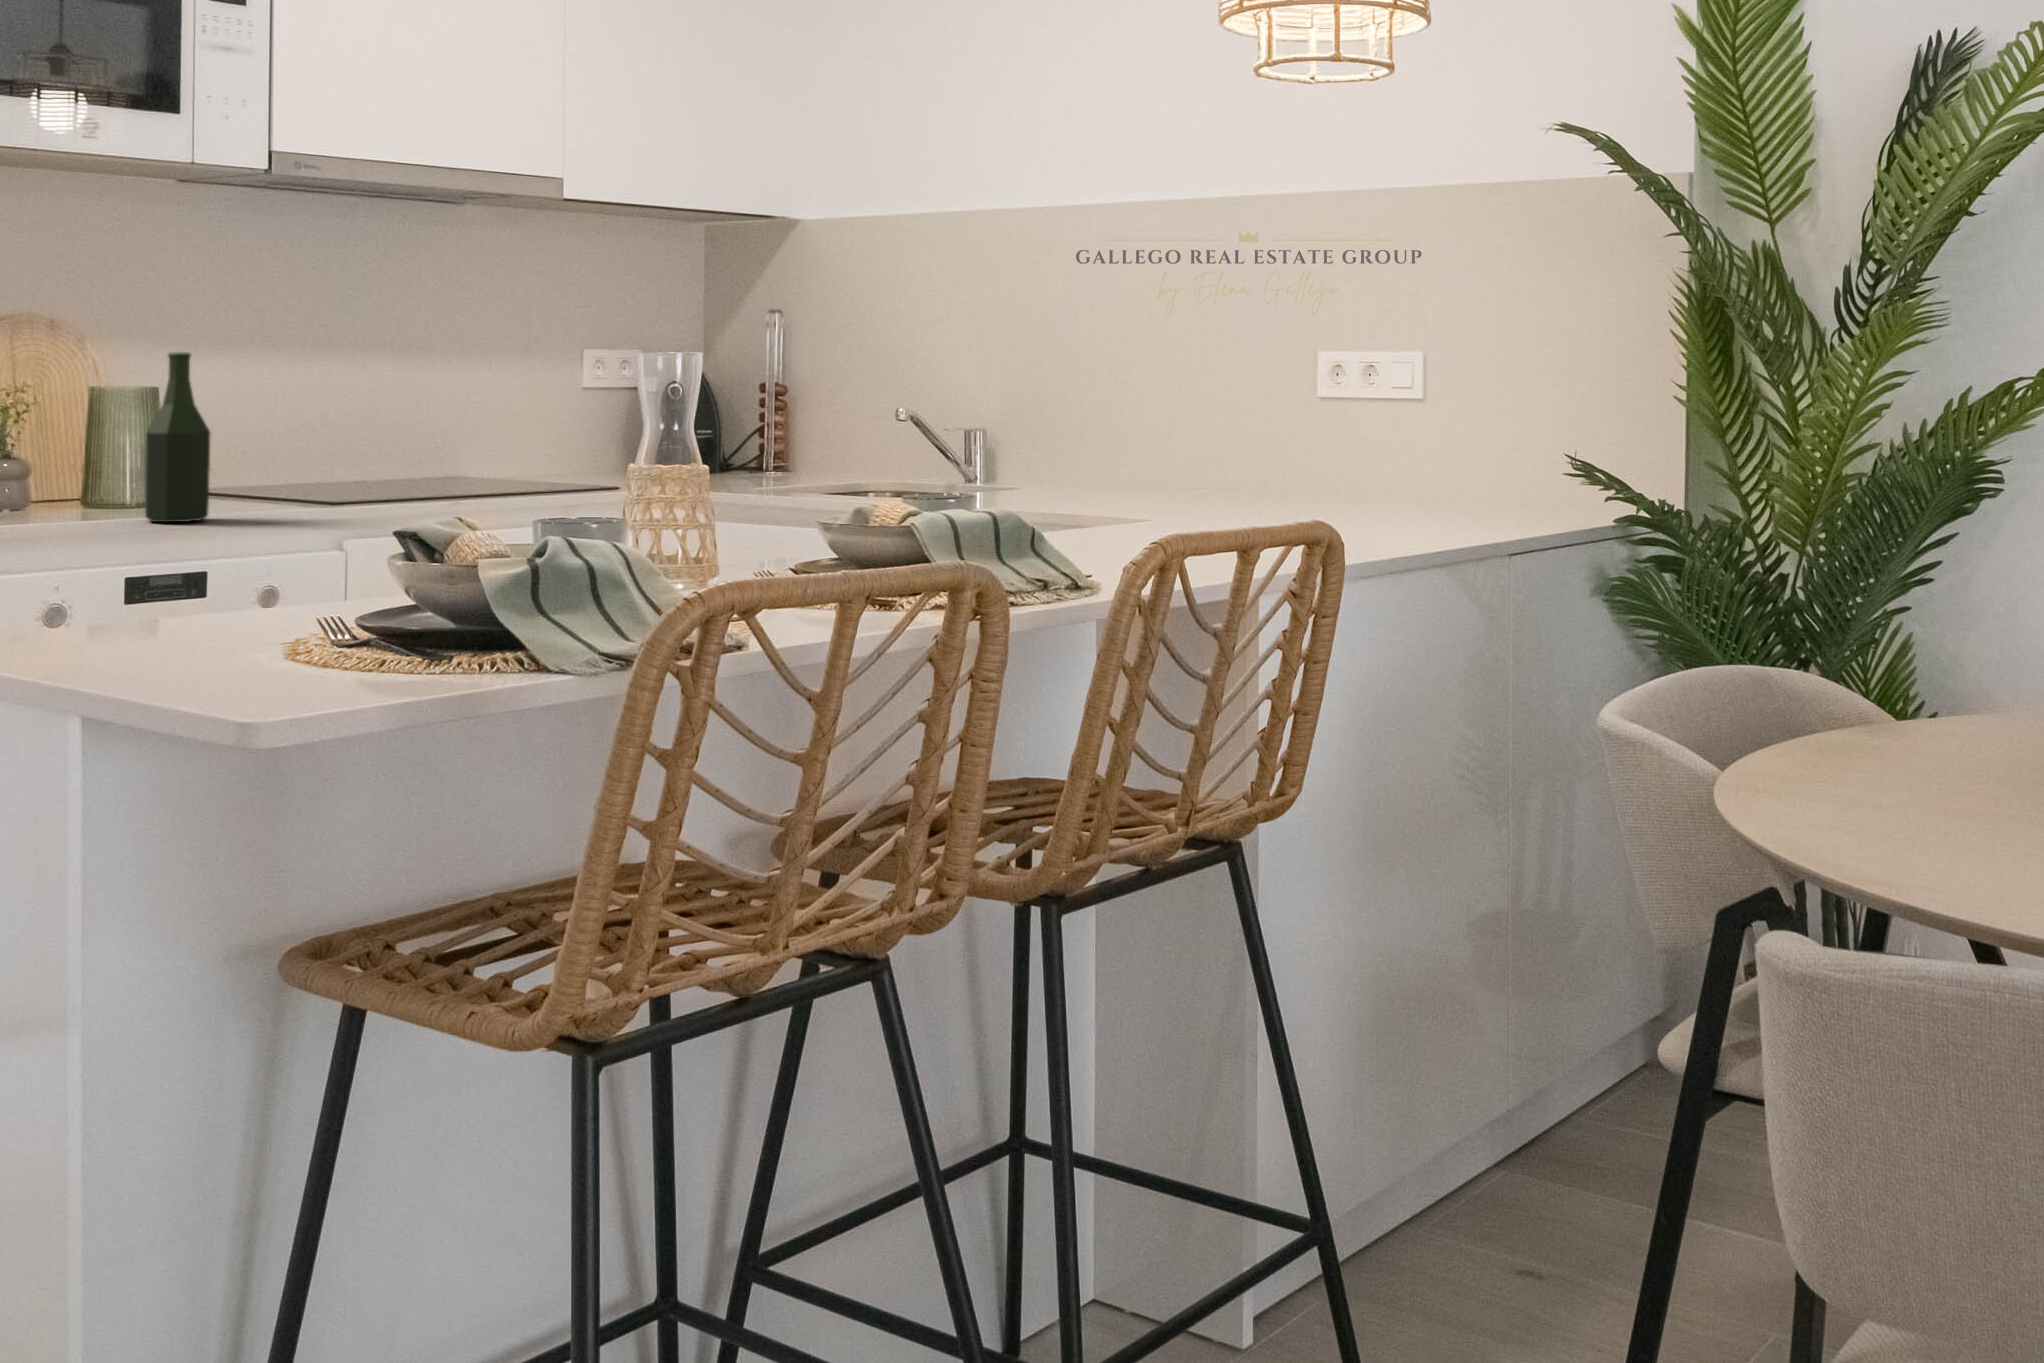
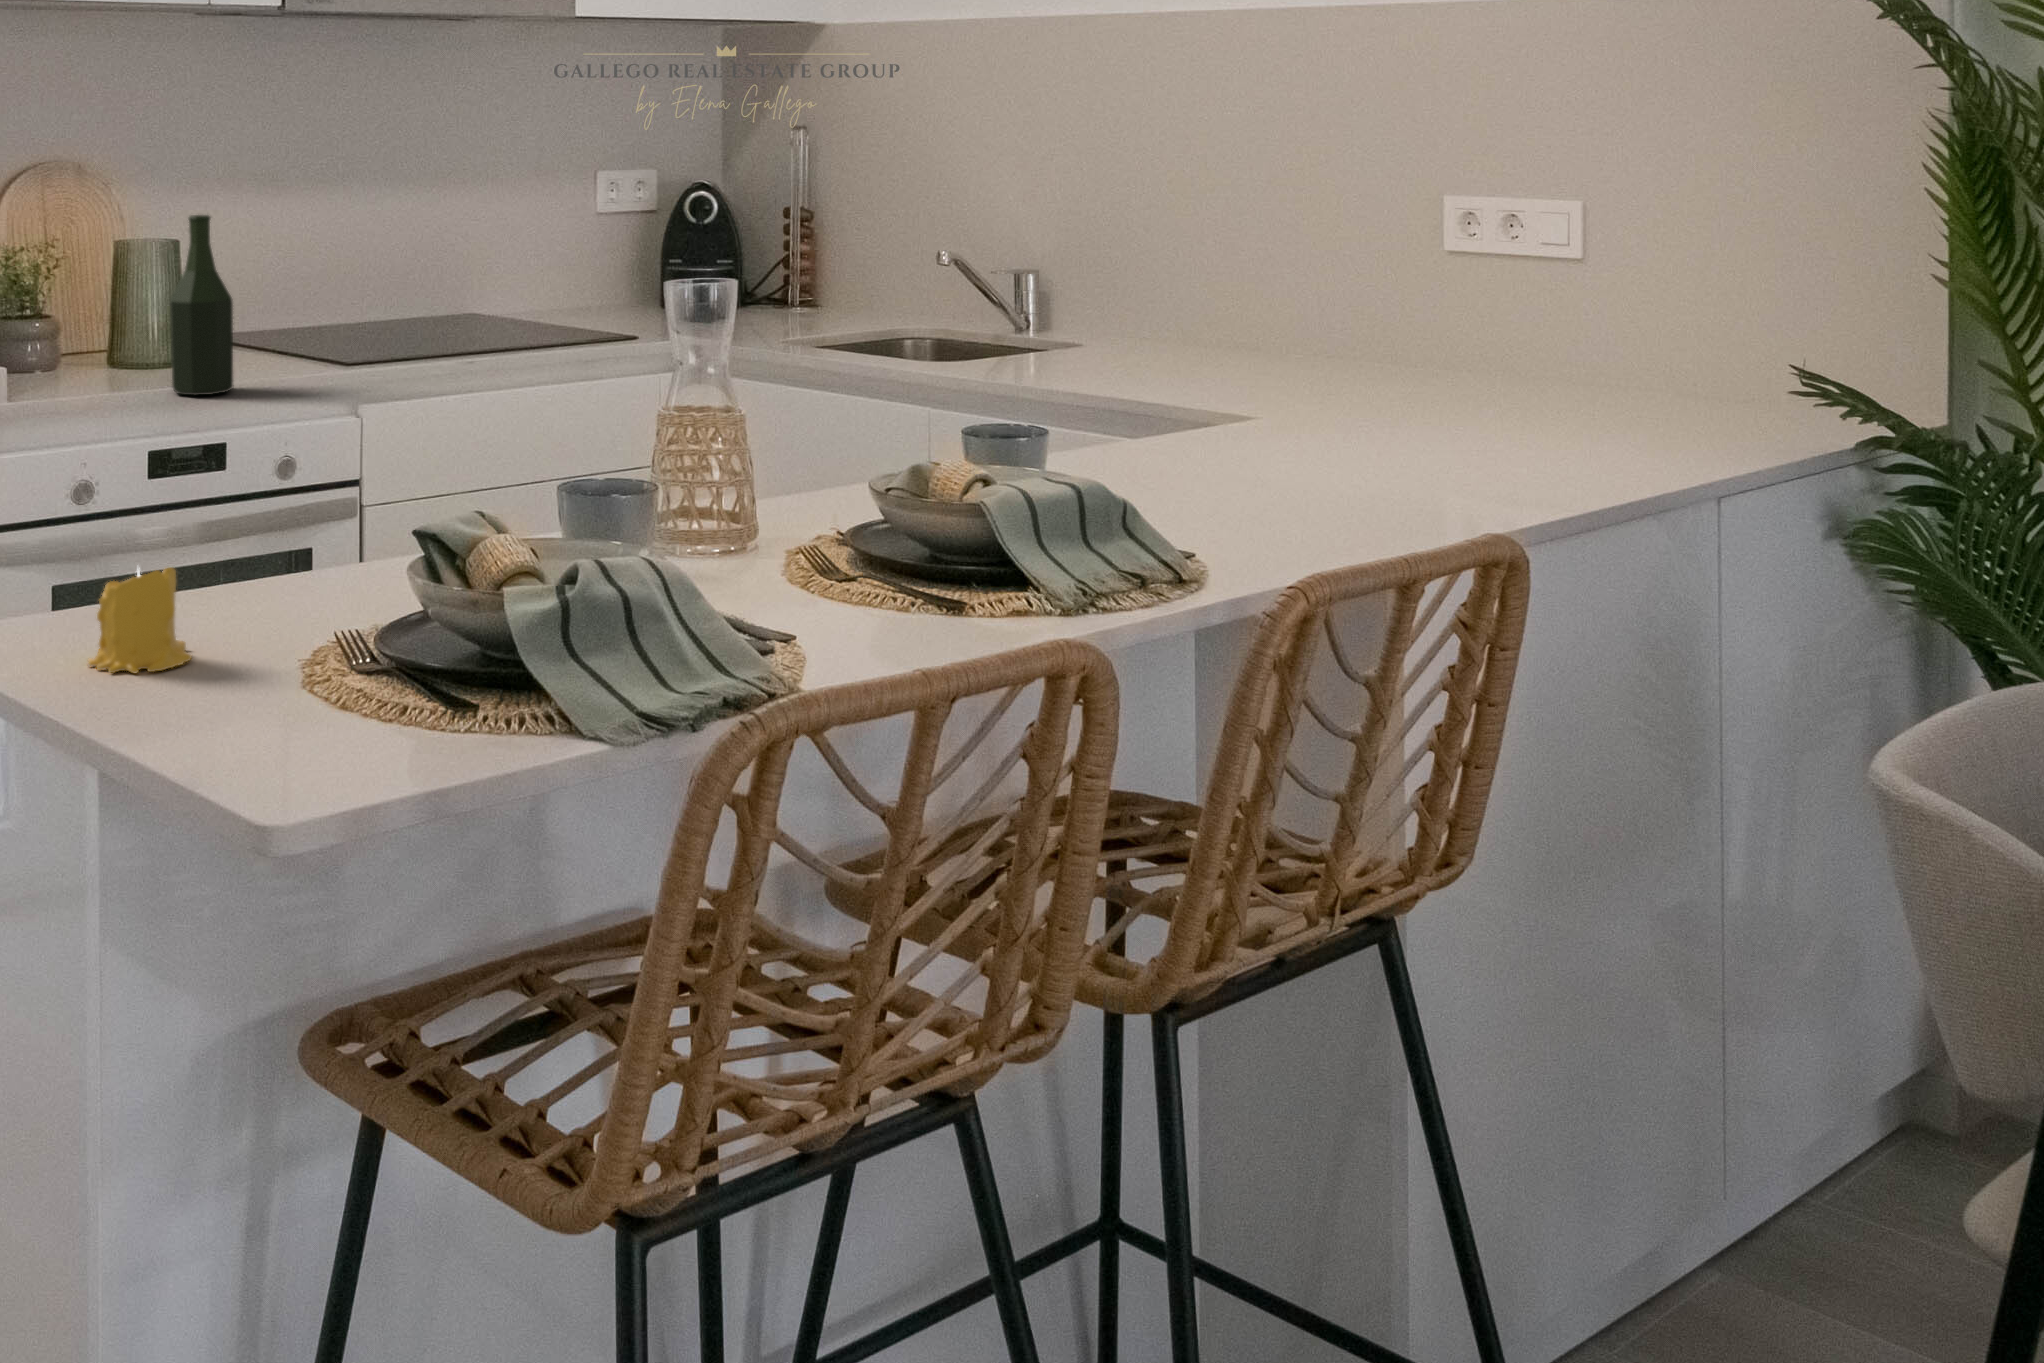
candle: none [66,550,171,647] -> present [88,567,192,673]

